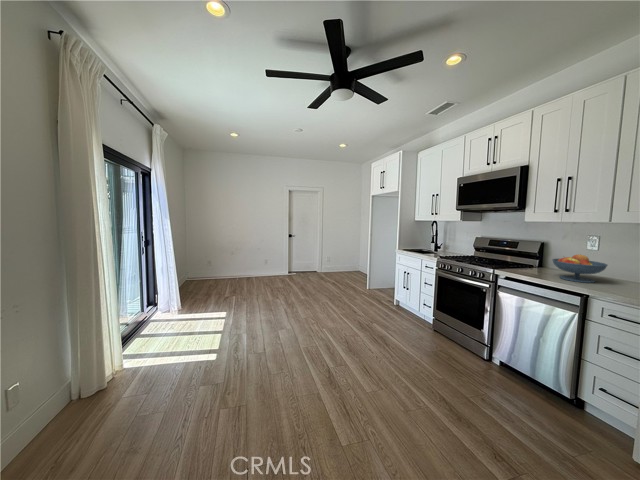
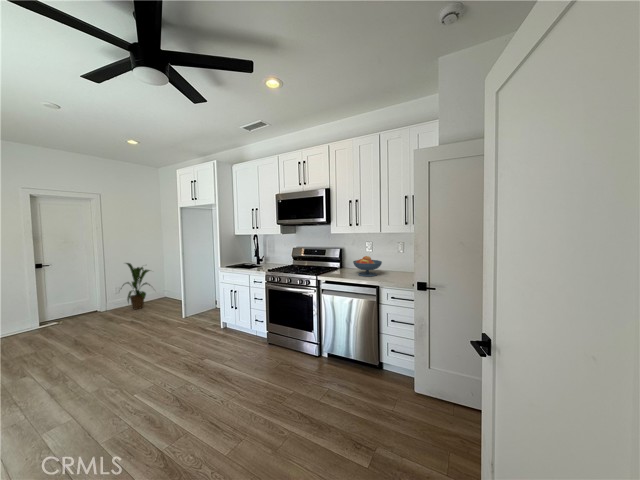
house plant: none [327,237,351,275] -> present [121,263,150,309]

